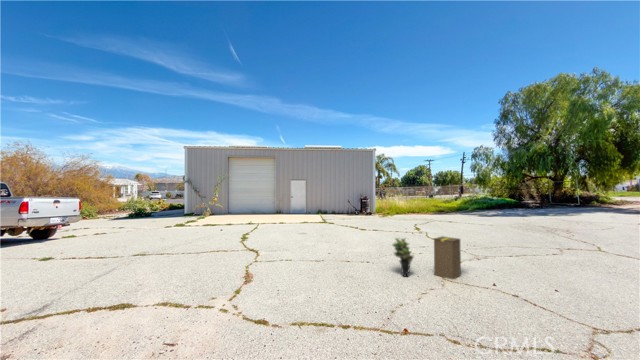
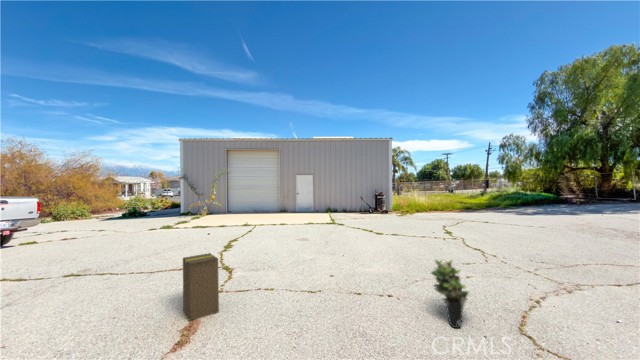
cardboard box: present [434,236,461,279] -> present [183,253,219,321]

